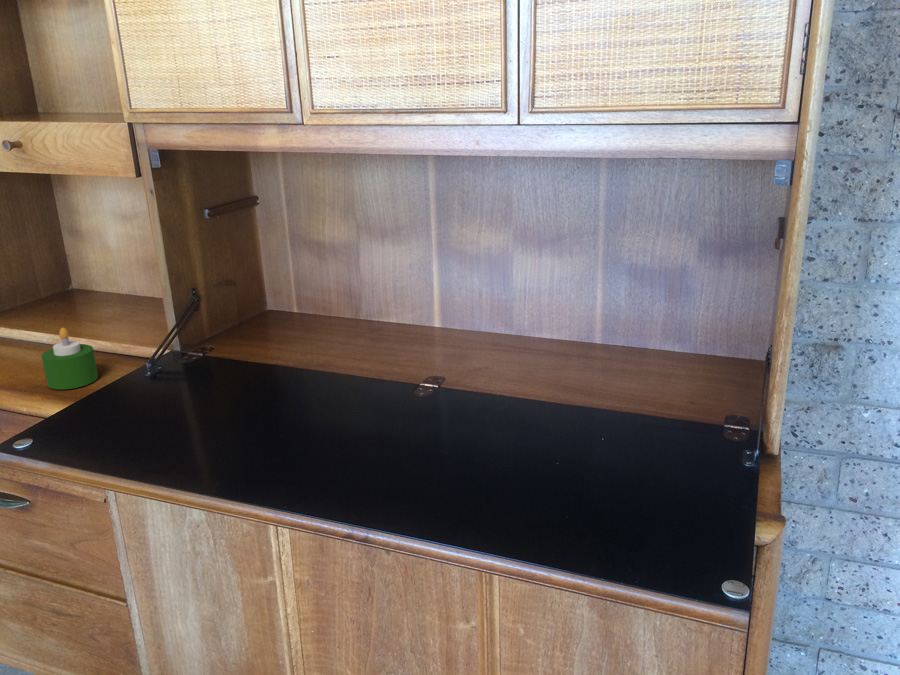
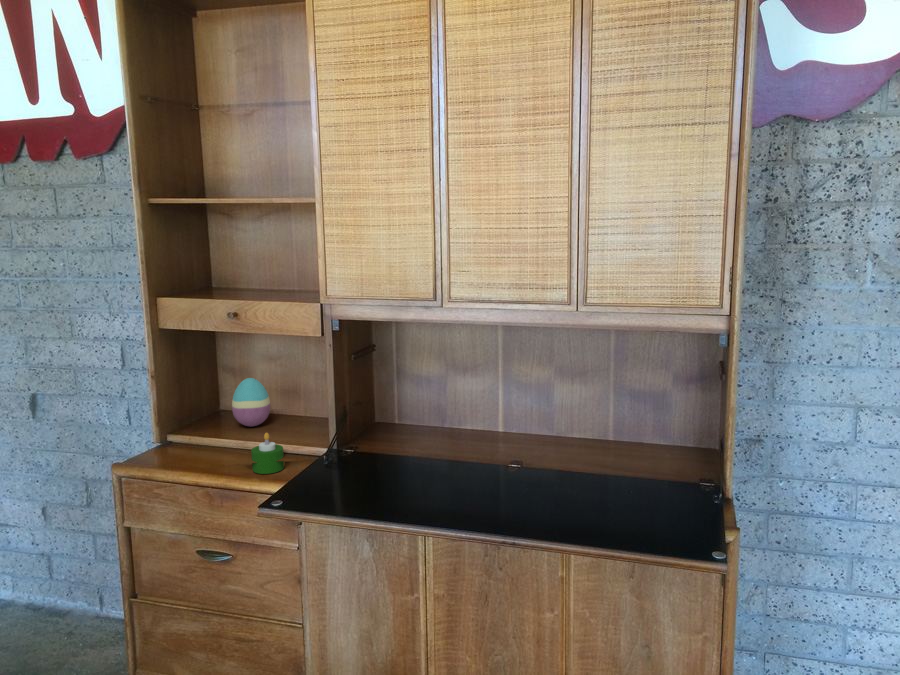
decorative egg: none [53,245,113,316] -> present [232,378,270,426]

